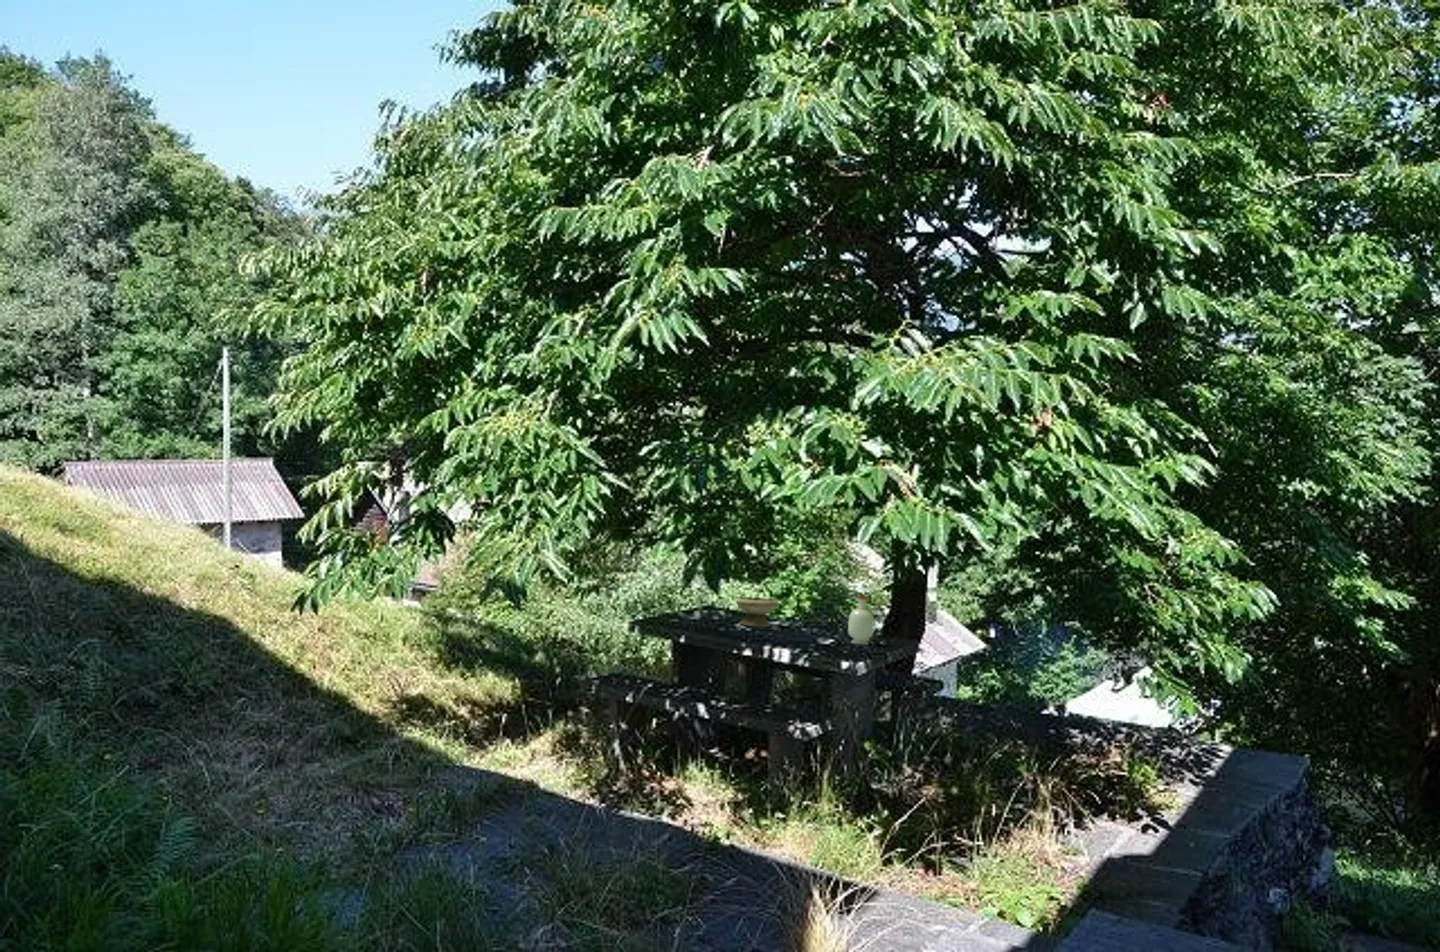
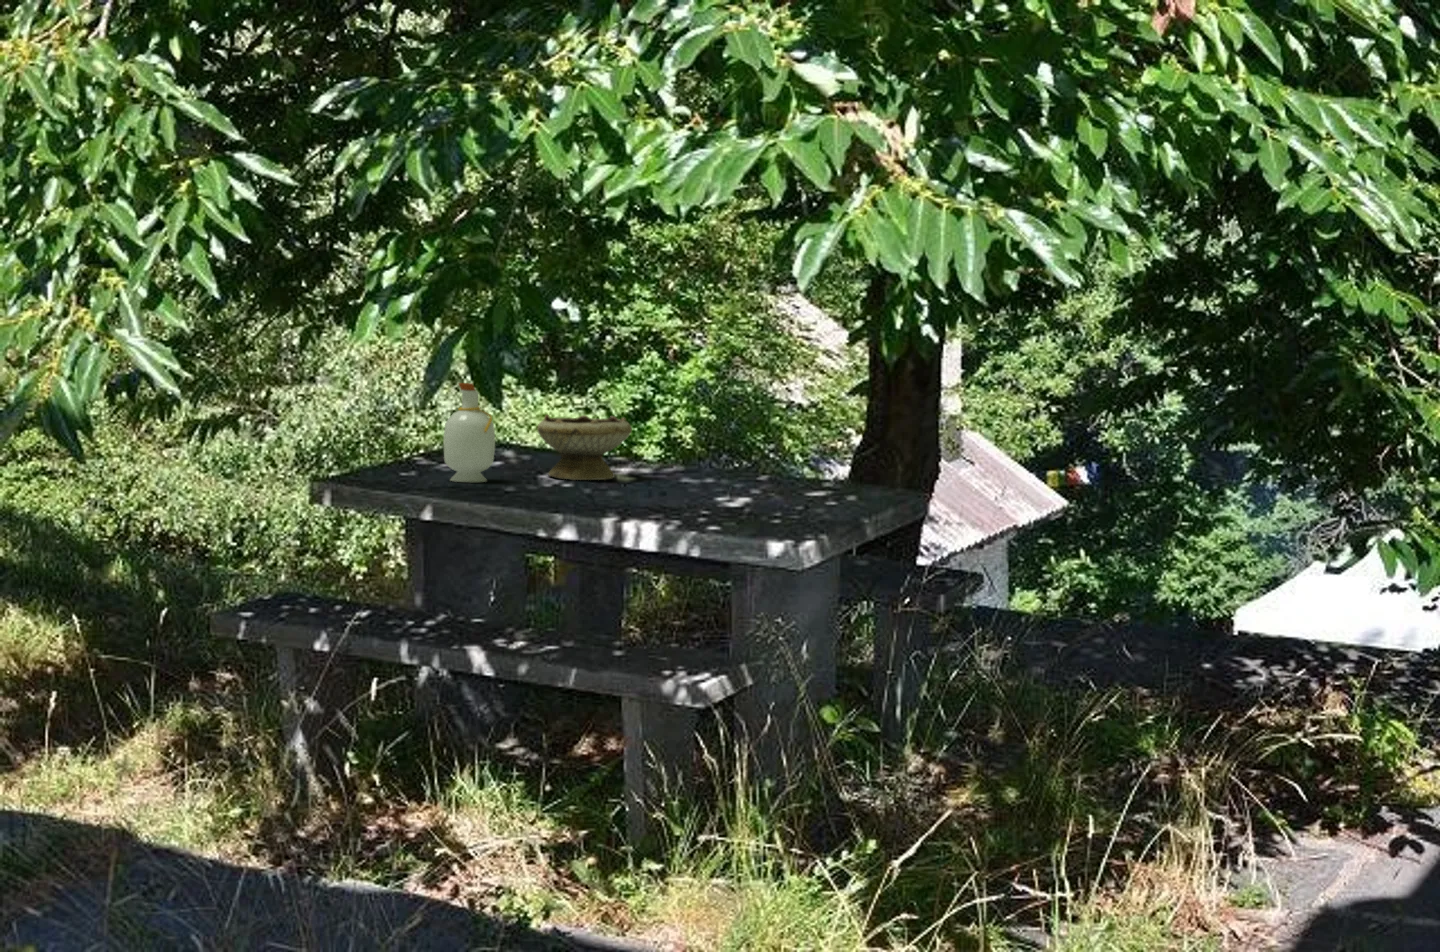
bottle: present [848,595,874,645] -> present [443,383,495,482]

